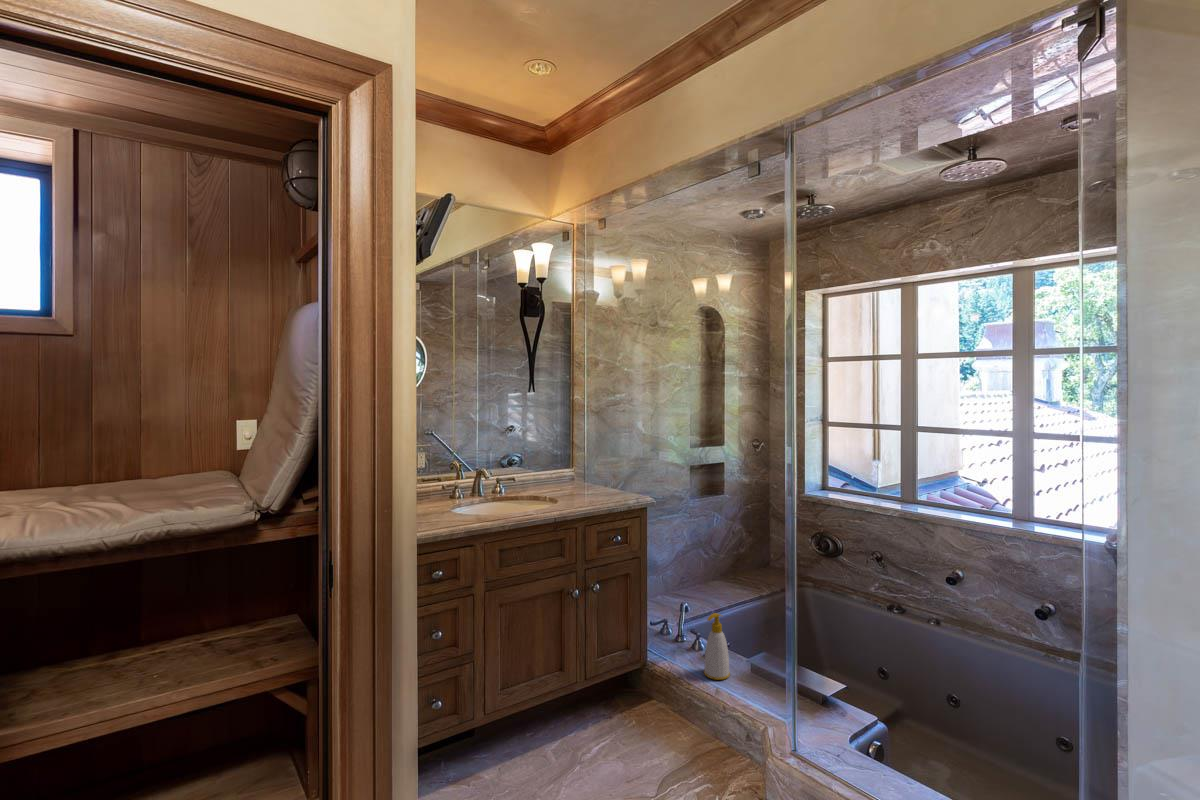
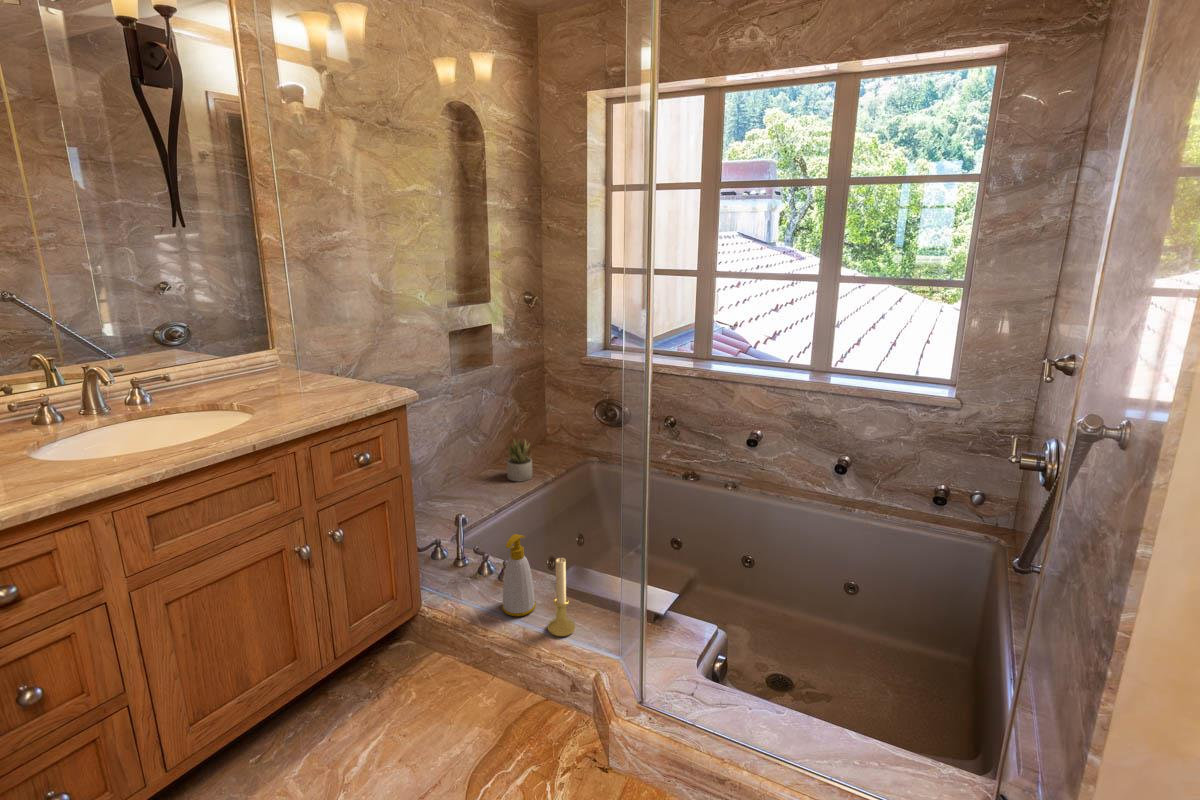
succulent plant: none [729,553,752,591] -> present [507,439,533,482]
candle holder: none [735,633,757,700] -> present [548,558,575,637]

